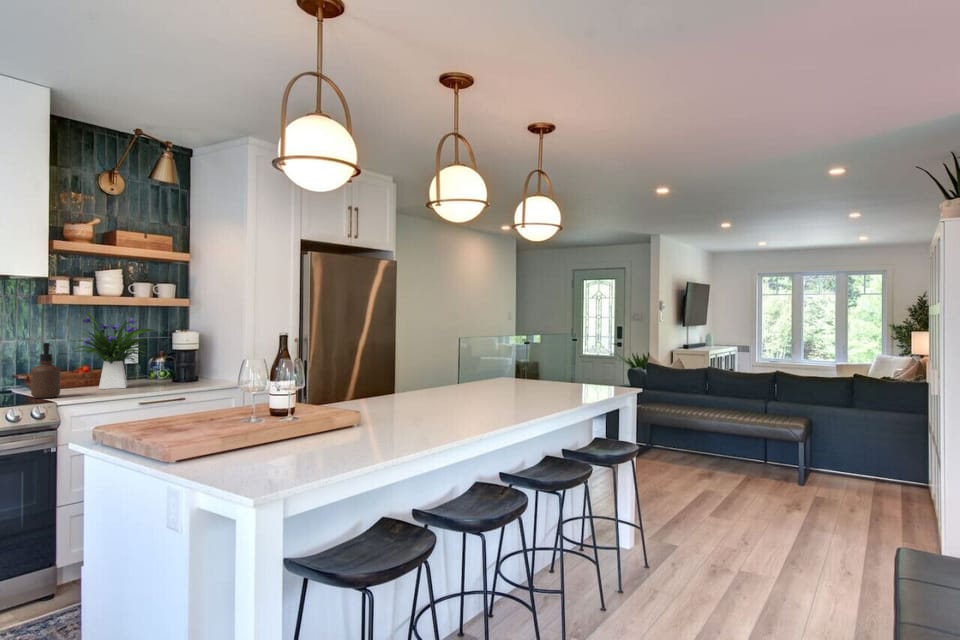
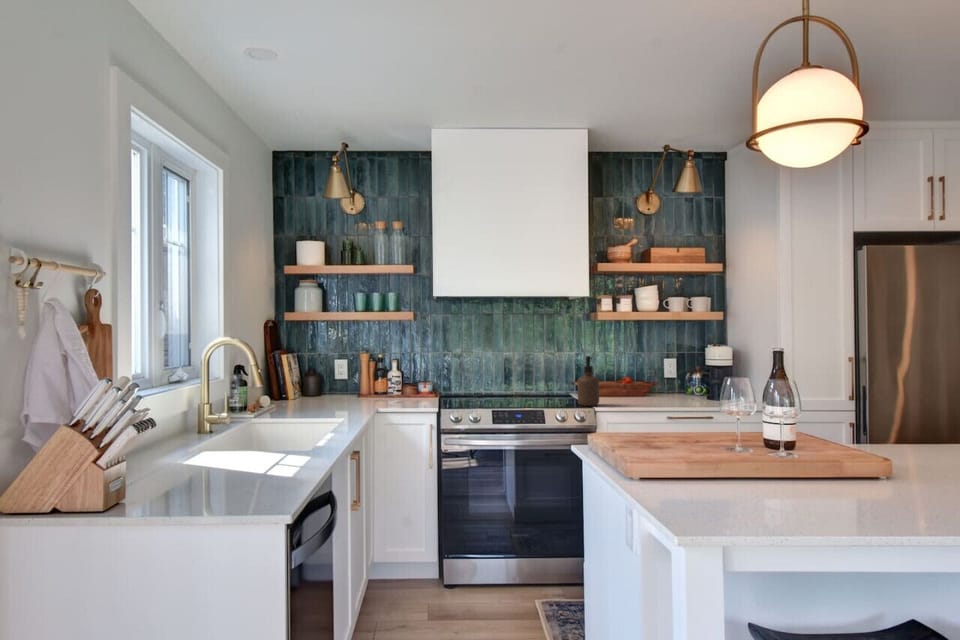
flower arrangement: present [75,312,153,389] -> none [613,327,684,402]

